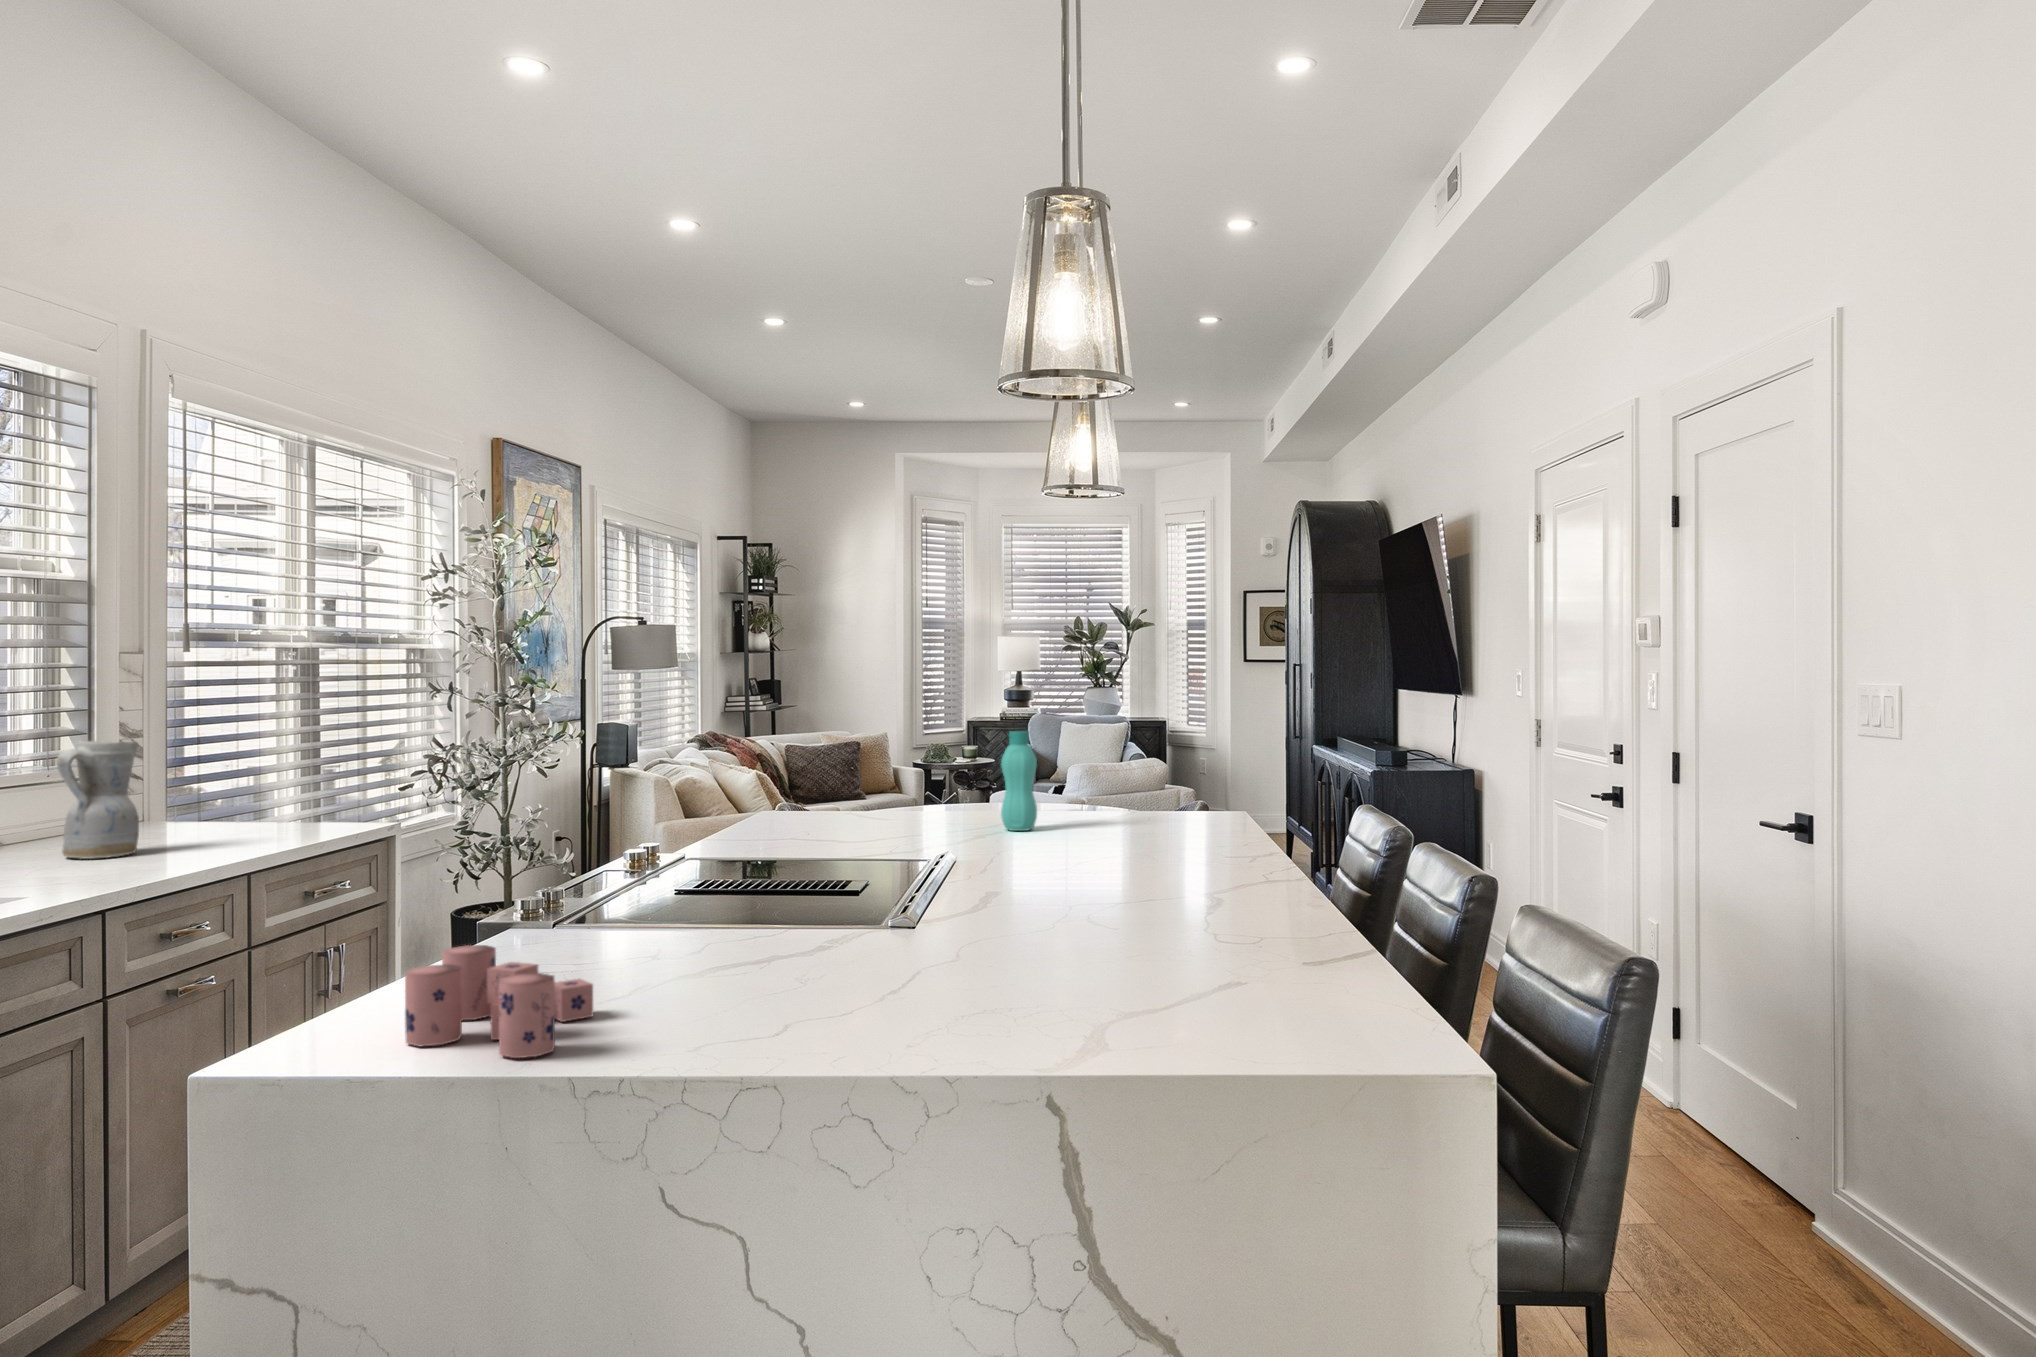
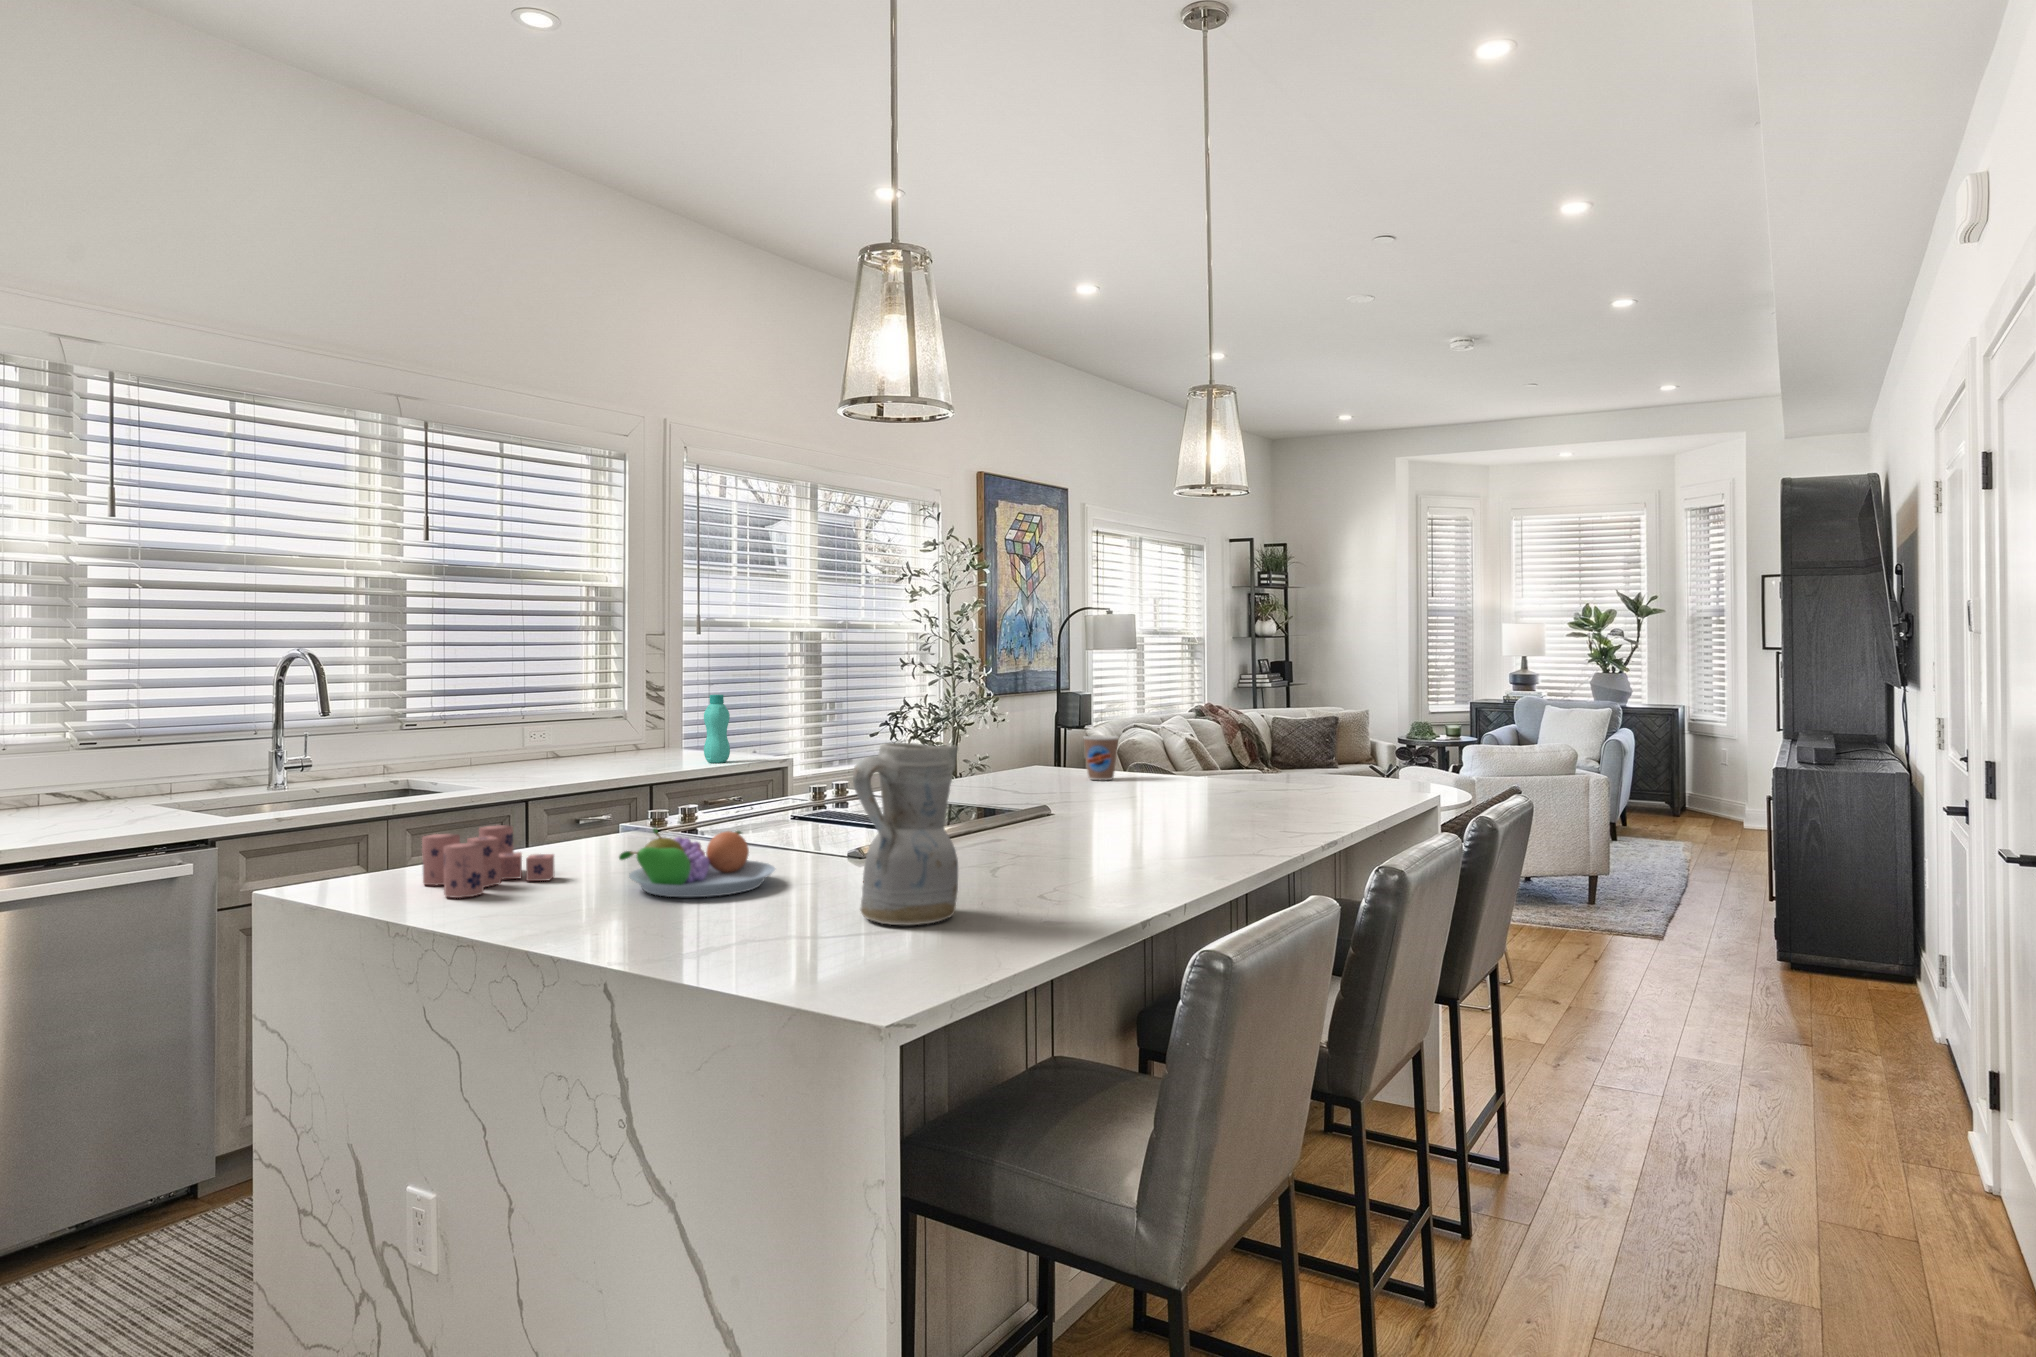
bottle: present [1001,731,1037,831] -> present [704,695,730,763]
ceramic pitcher: present [57,741,139,859] -> present [853,743,958,925]
coffee cup: none [868,774,912,828] -> present [1084,735,1118,780]
fruit bowl: none [726,921,916,1017] -> present [619,828,775,897]

